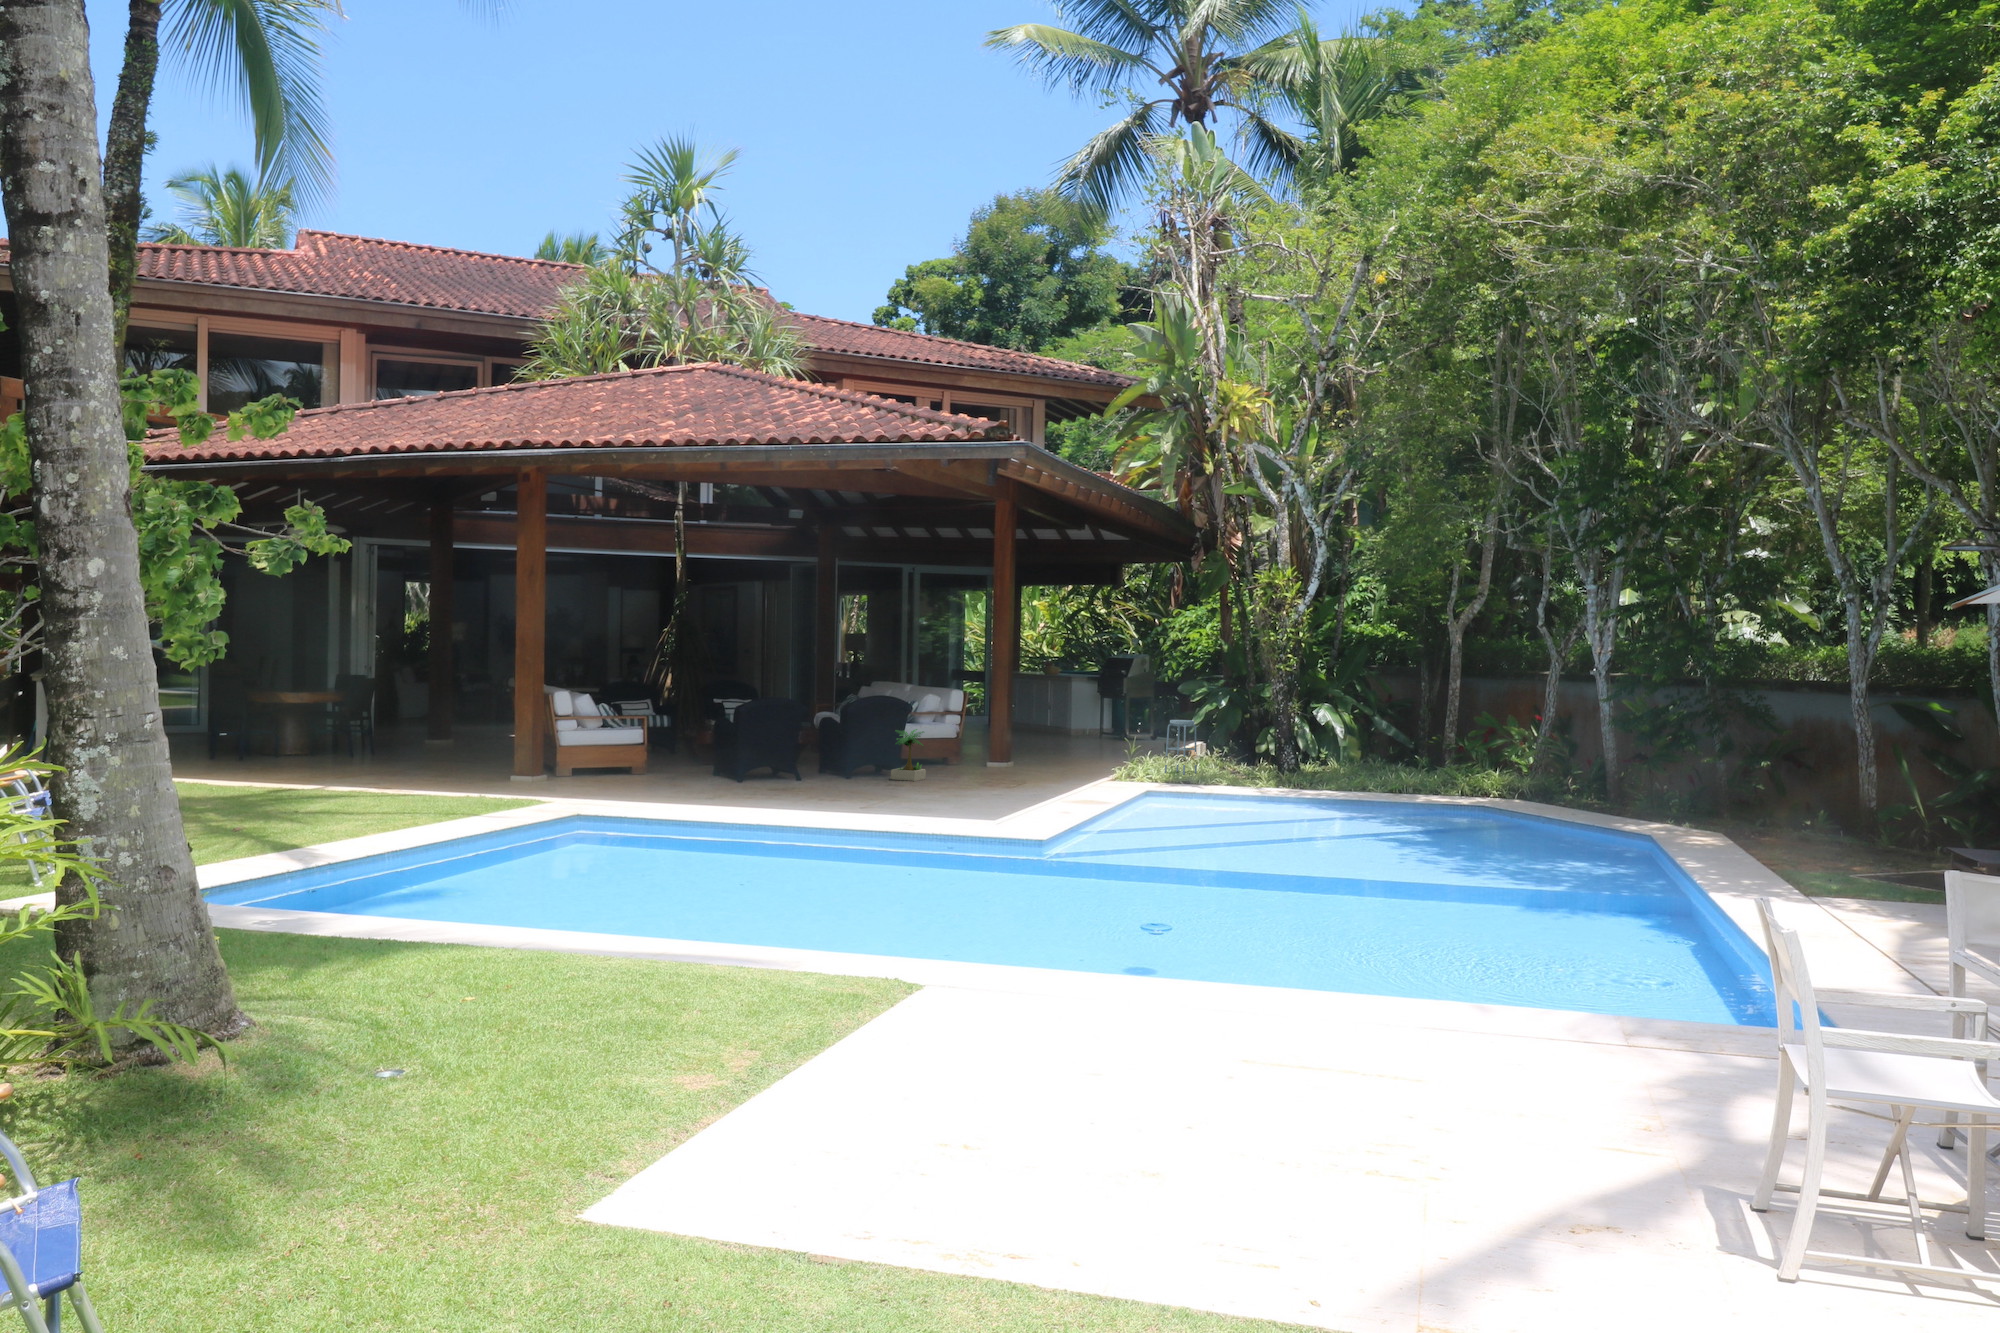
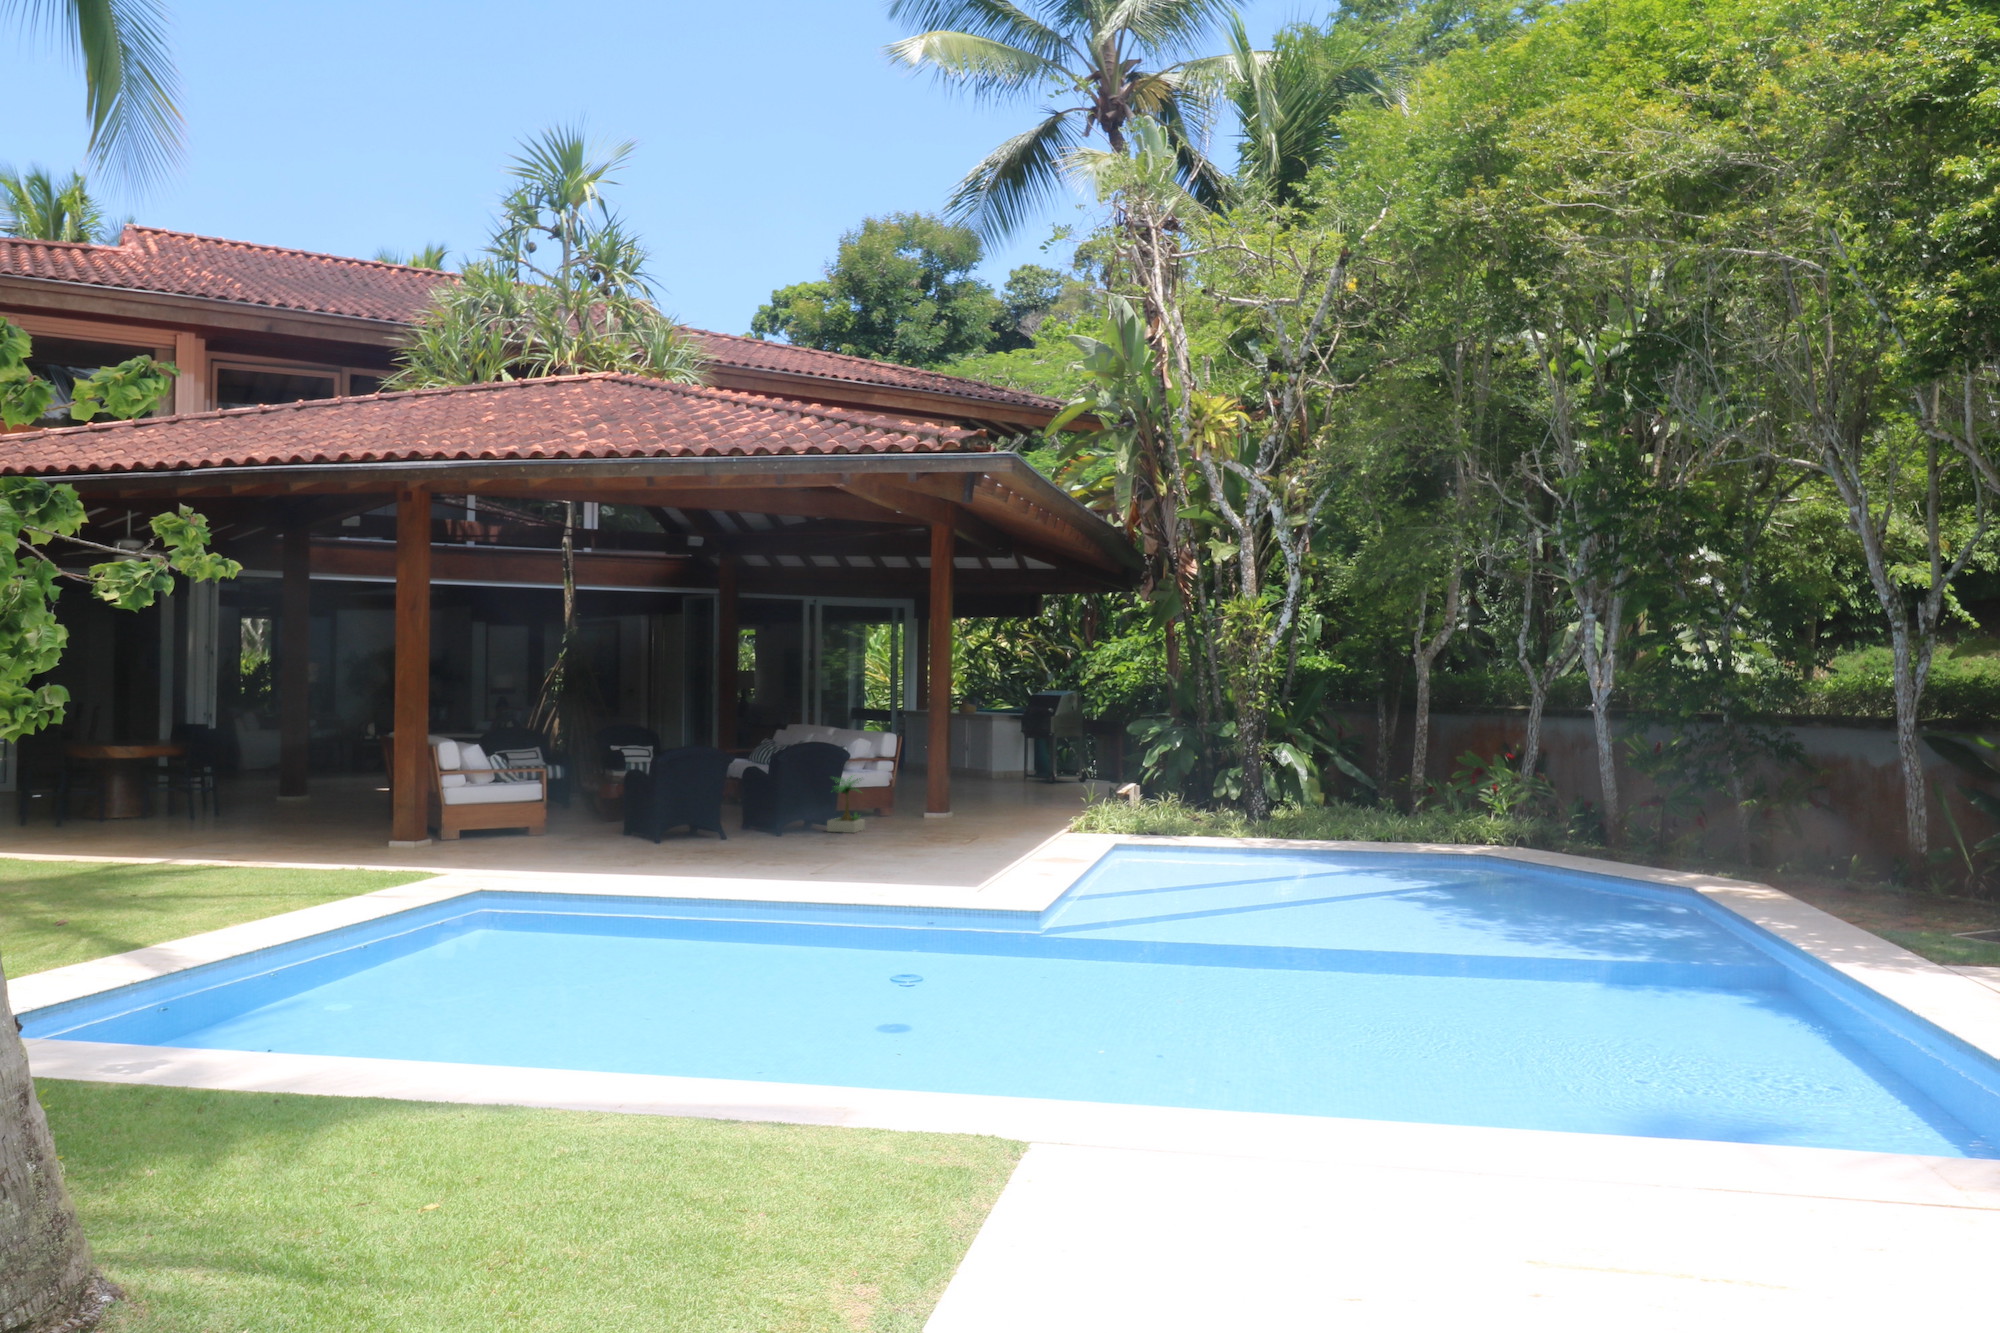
stool: present [1165,720,1197,775] -> none [1112,758,1145,817]

